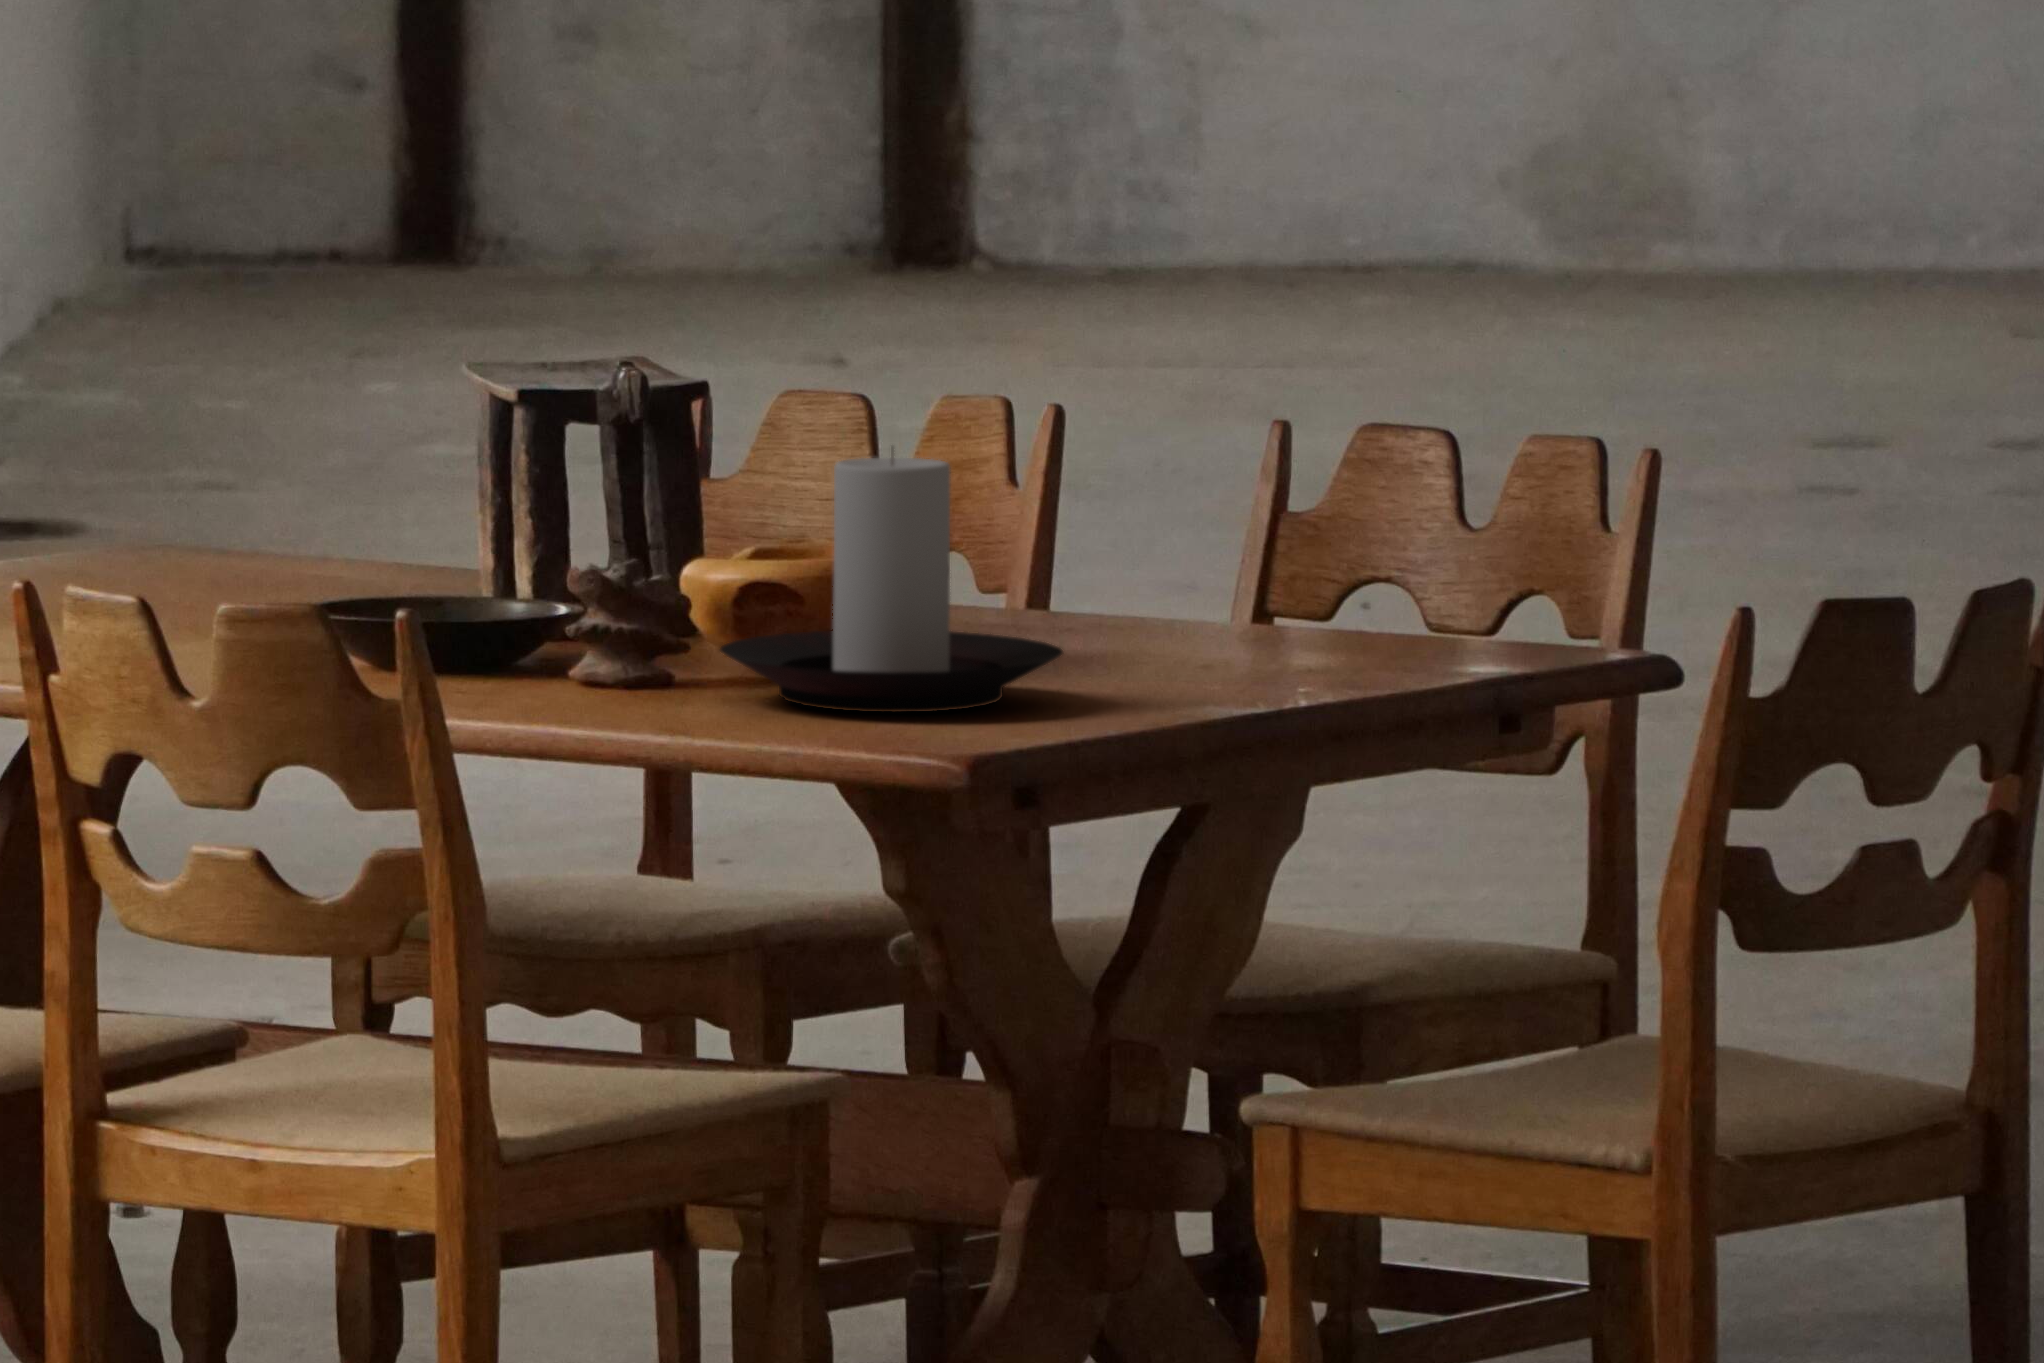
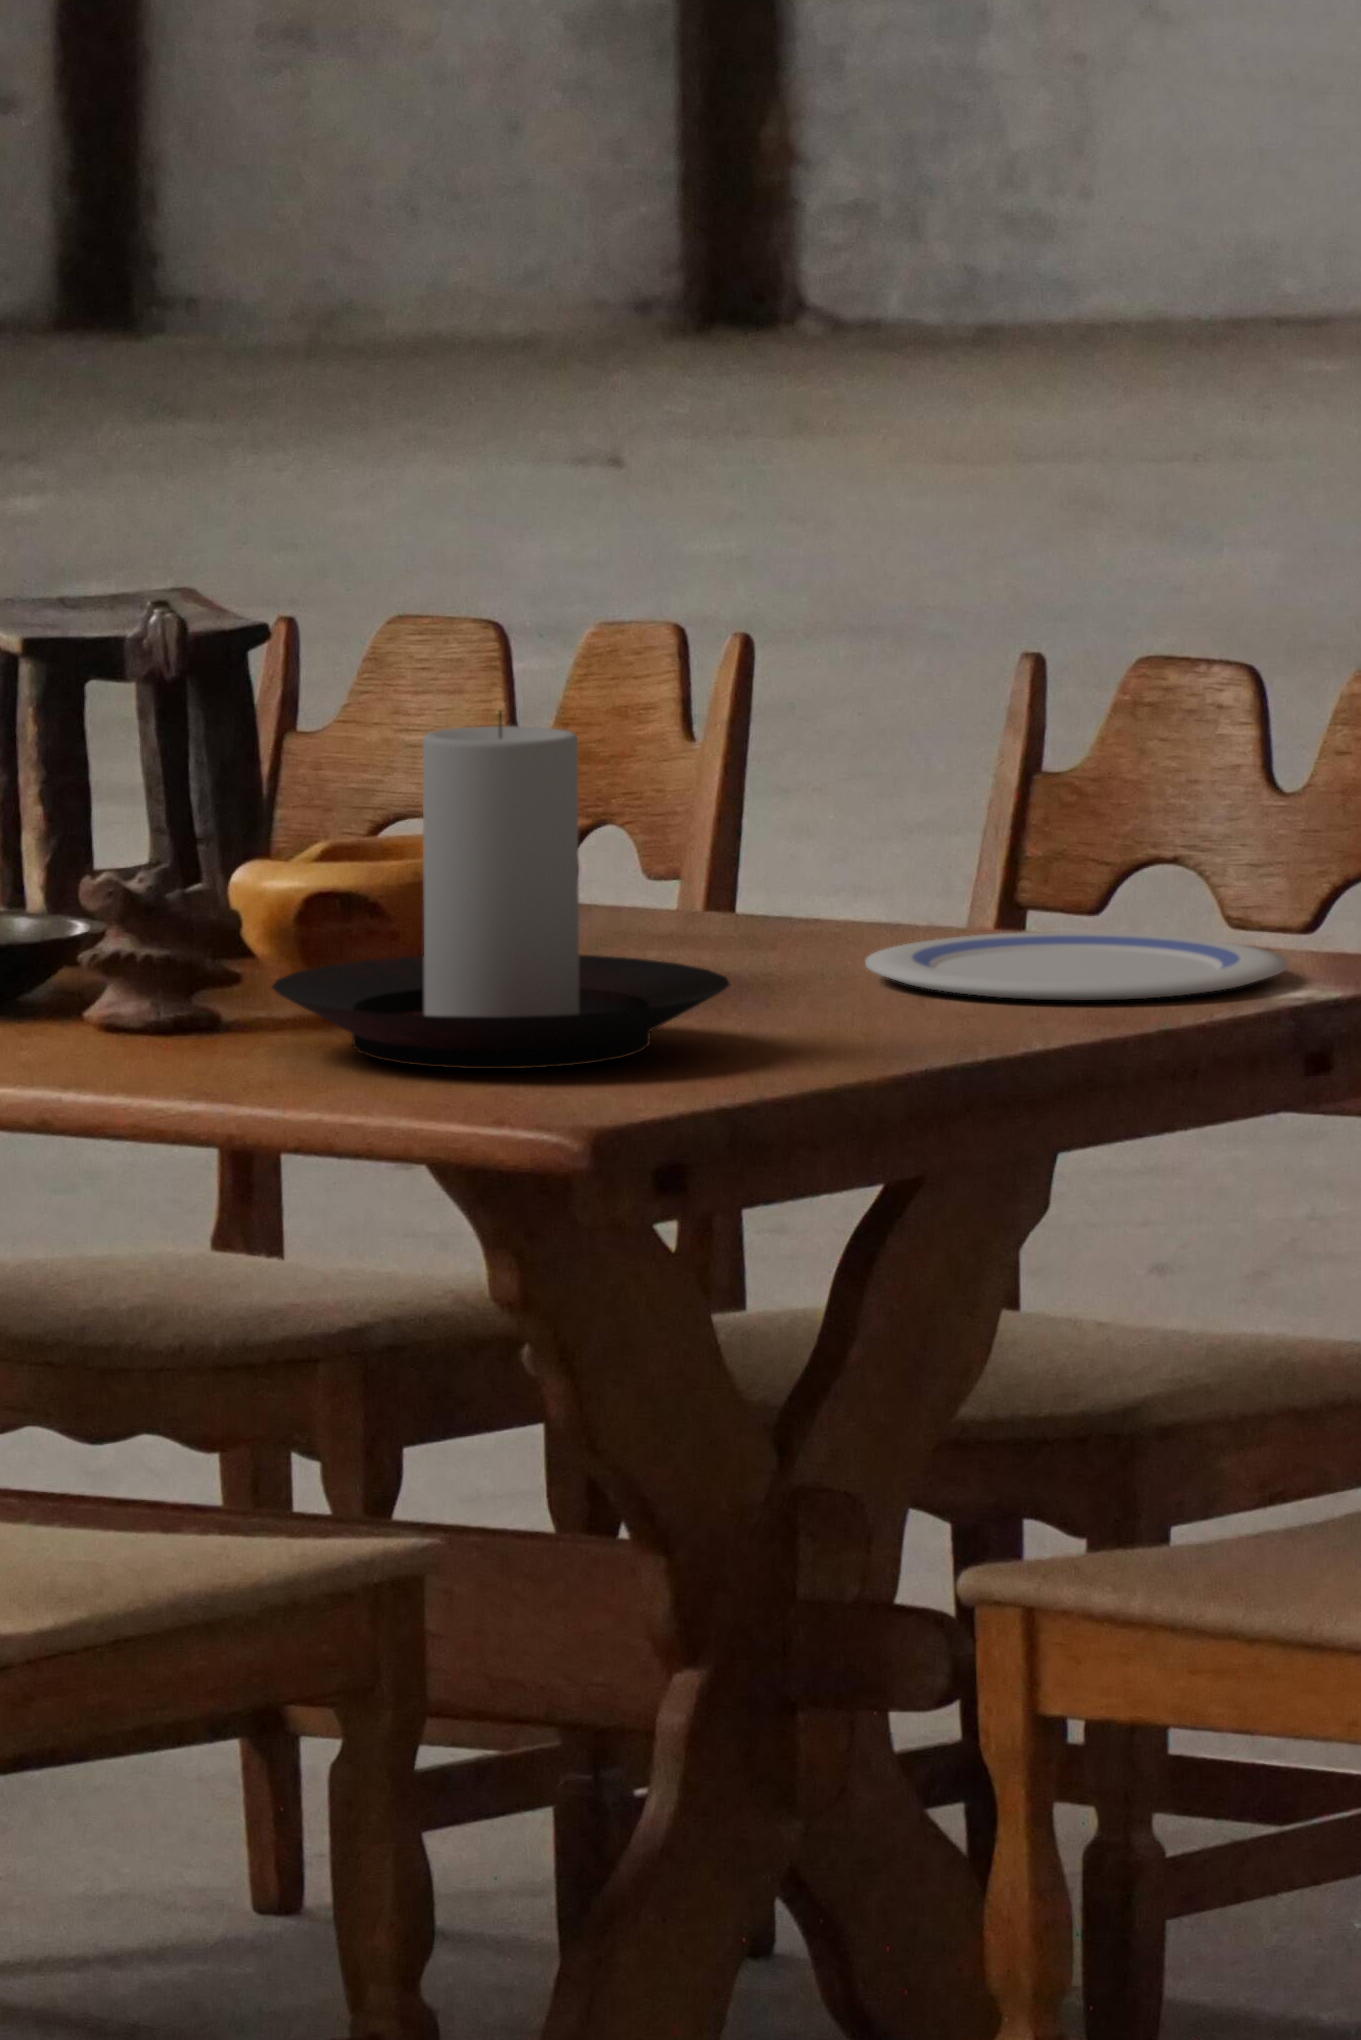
plate: none [1159,625,1485,672] -> present [865,931,1286,1001]

